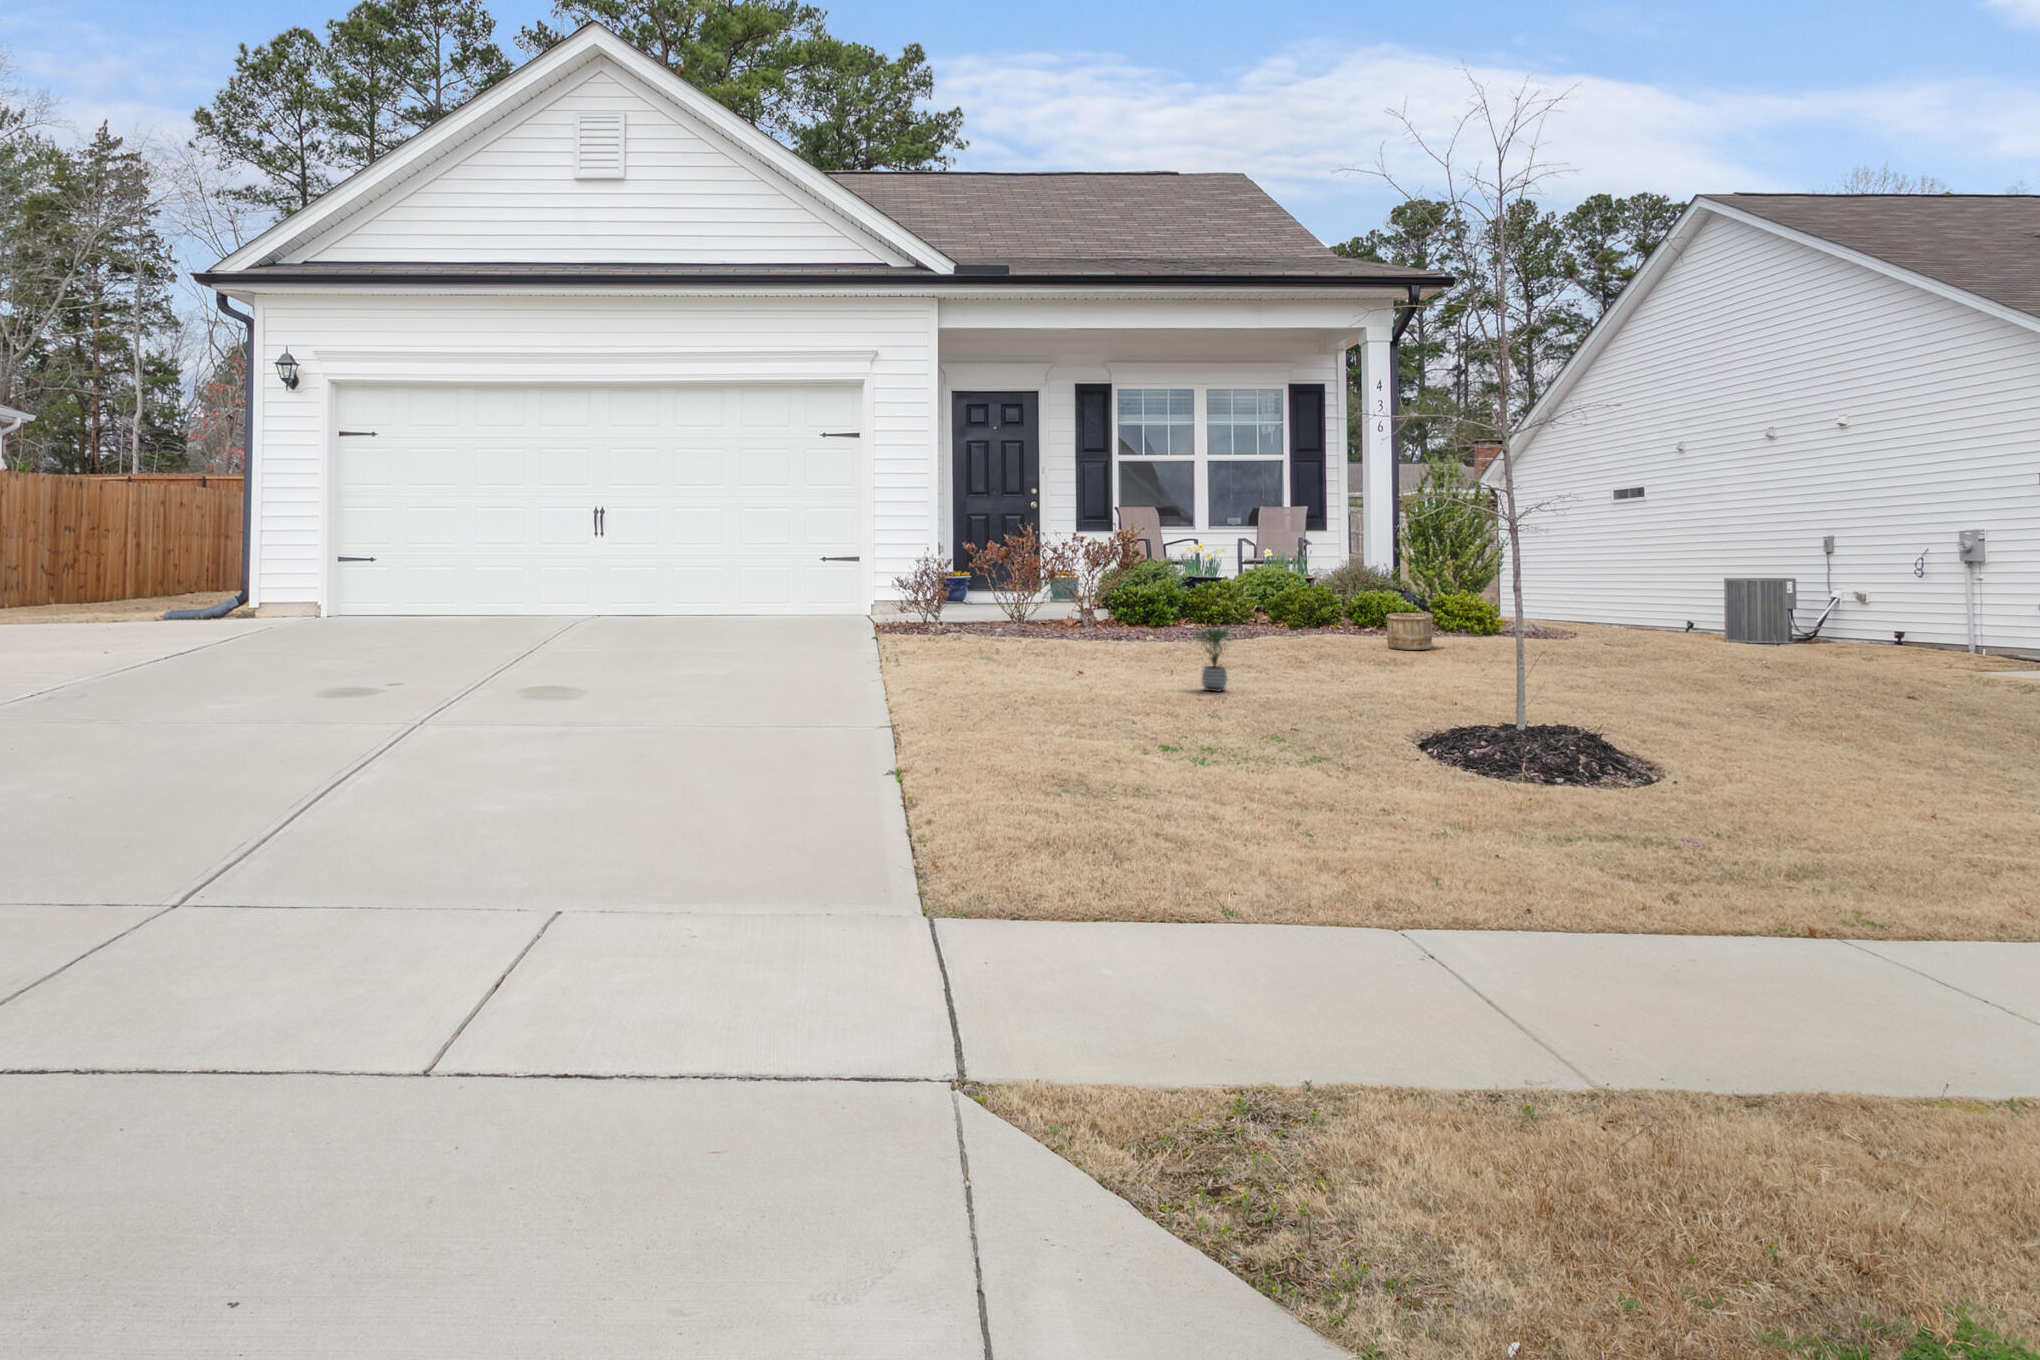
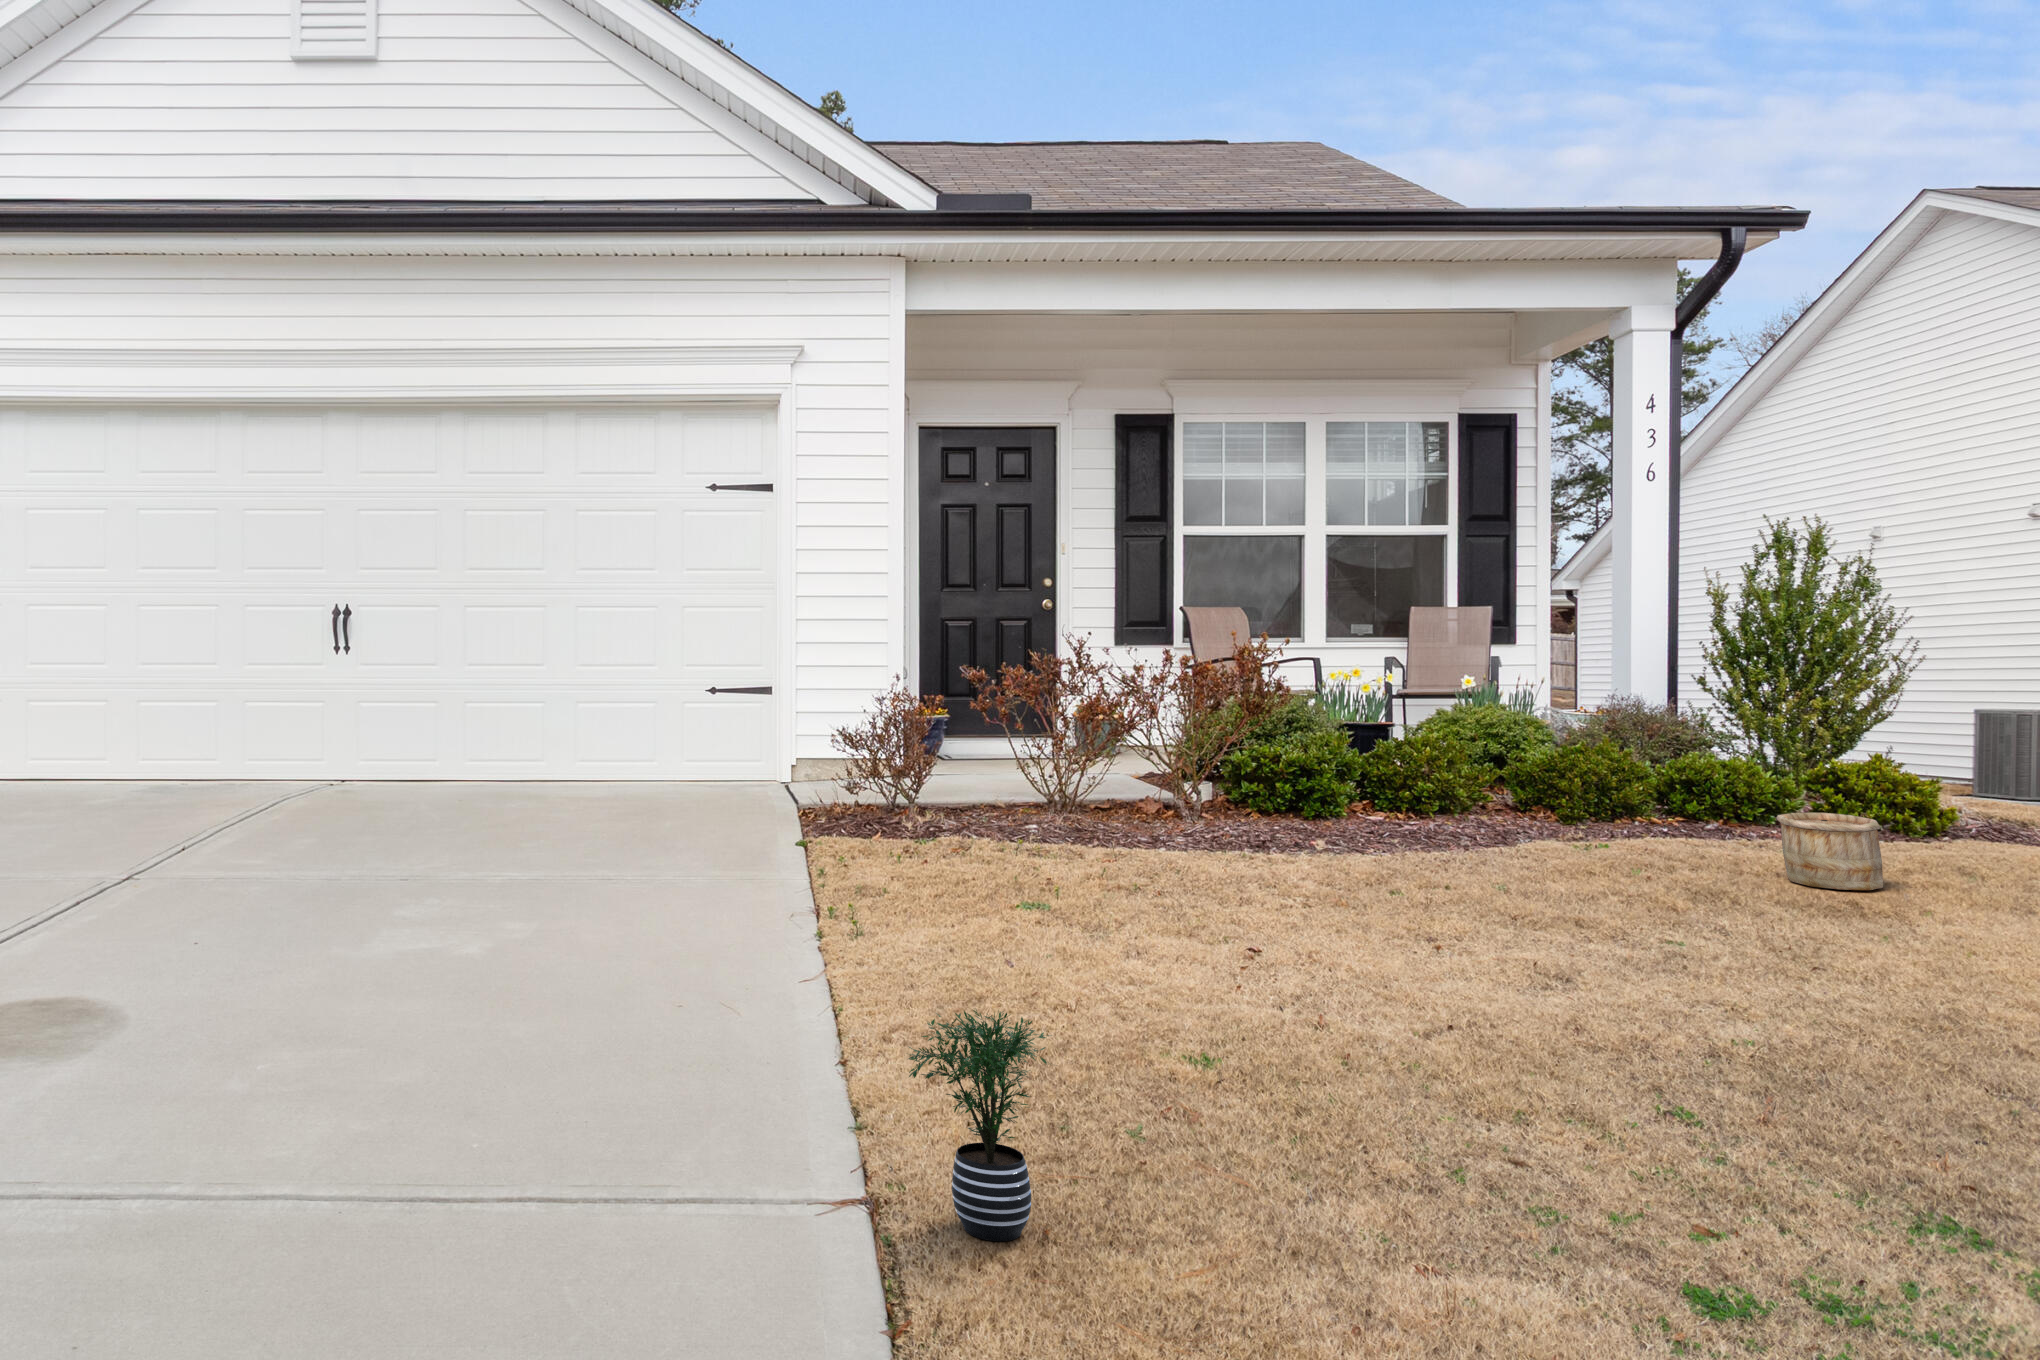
potted plant: present [1189,625,1230,692] -> present [908,1009,1047,1241]

